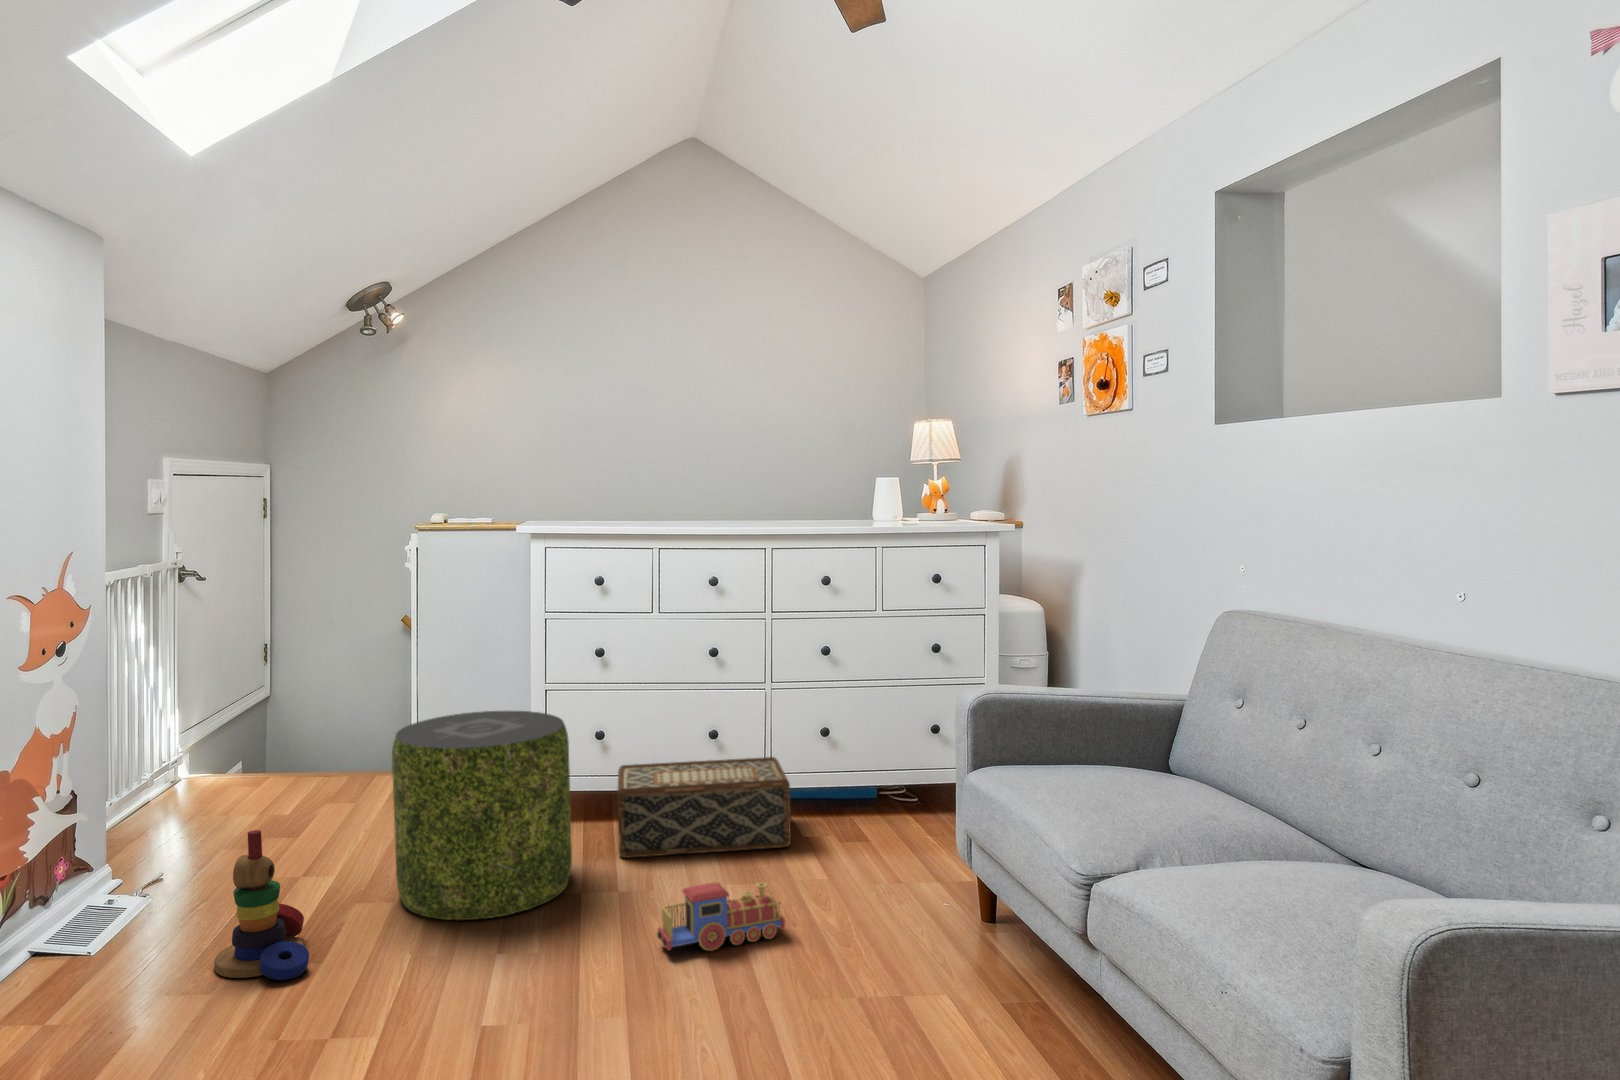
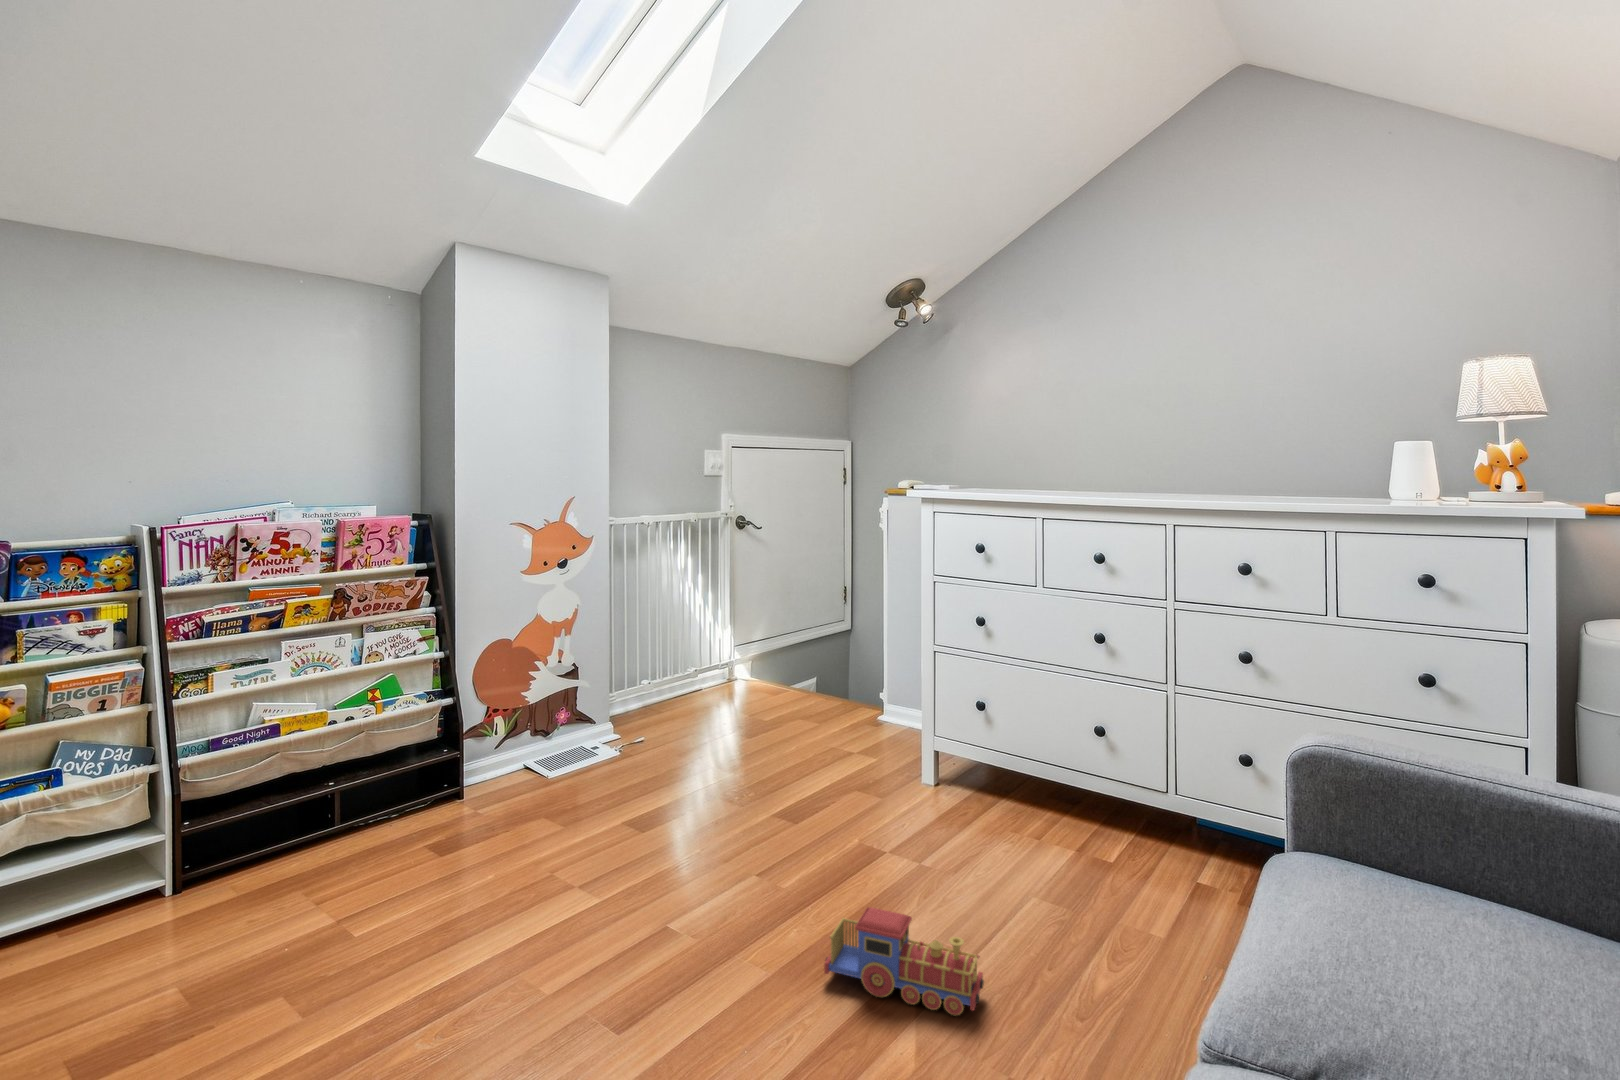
pouf: present [392,711,572,920] -> none [713,656,875,862]
woven basket: present [617,757,791,858] -> none [934,740,1156,893]
stacking toy: present [214,830,309,980] -> none [552,721,634,853]

